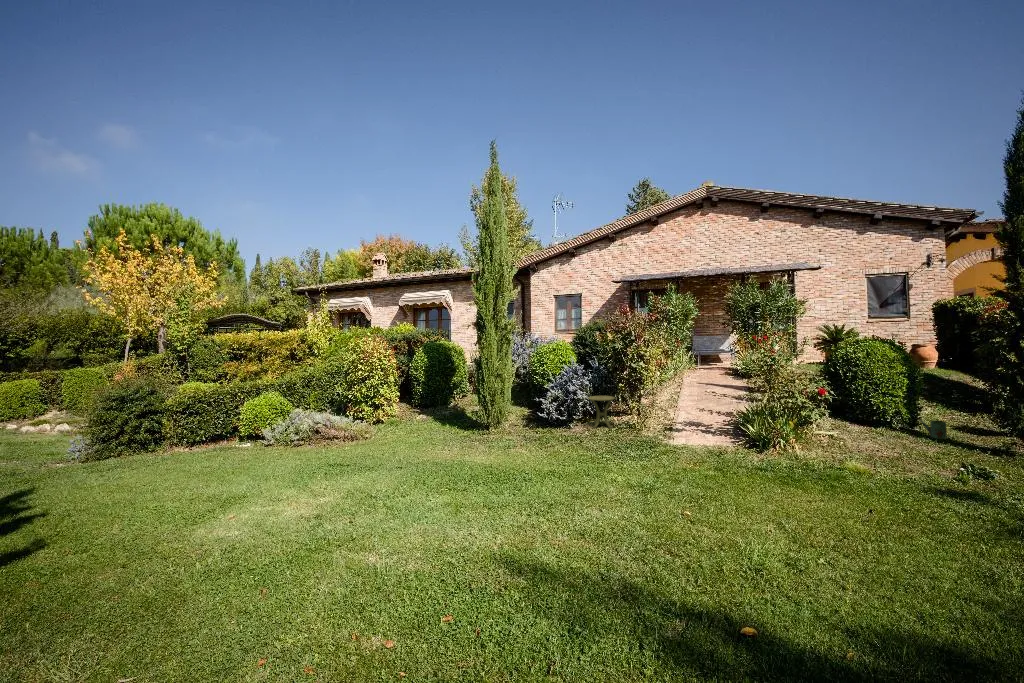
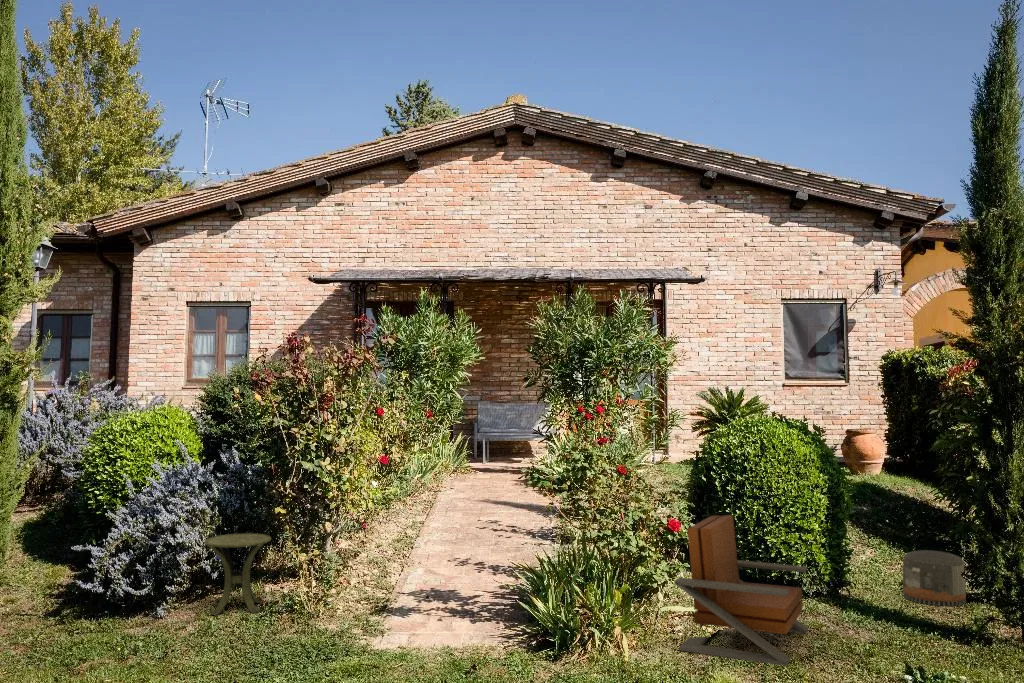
lounge chair: none [823,389,898,459] -> present [675,515,808,666]
pouf: none [955,410,999,439] -> present [903,550,966,606]
watering can: present [917,417,947,439] -> none [843,567,897,610]

